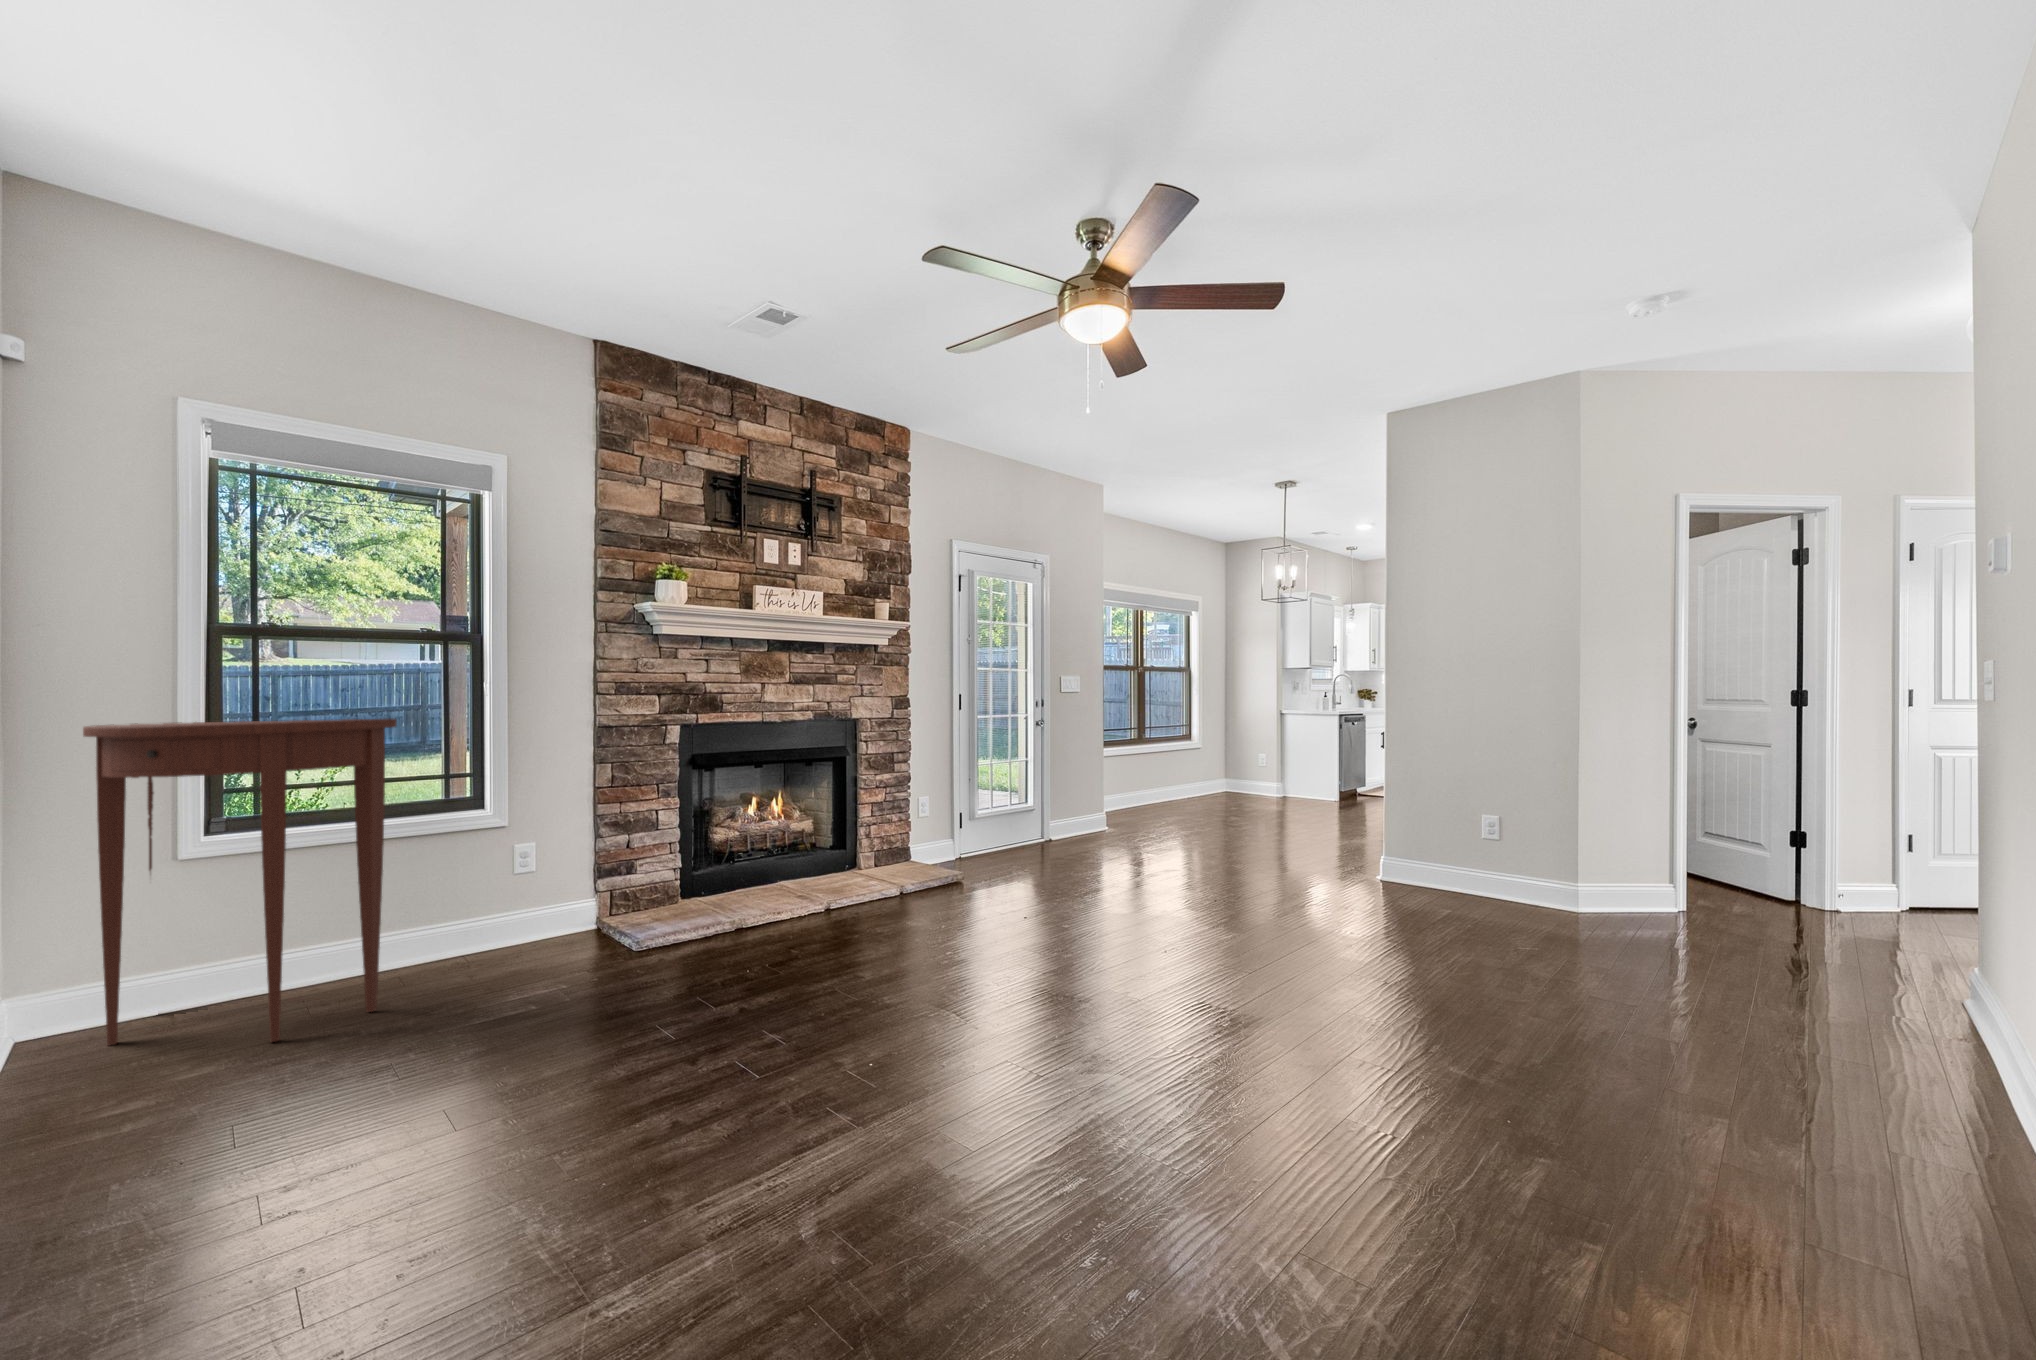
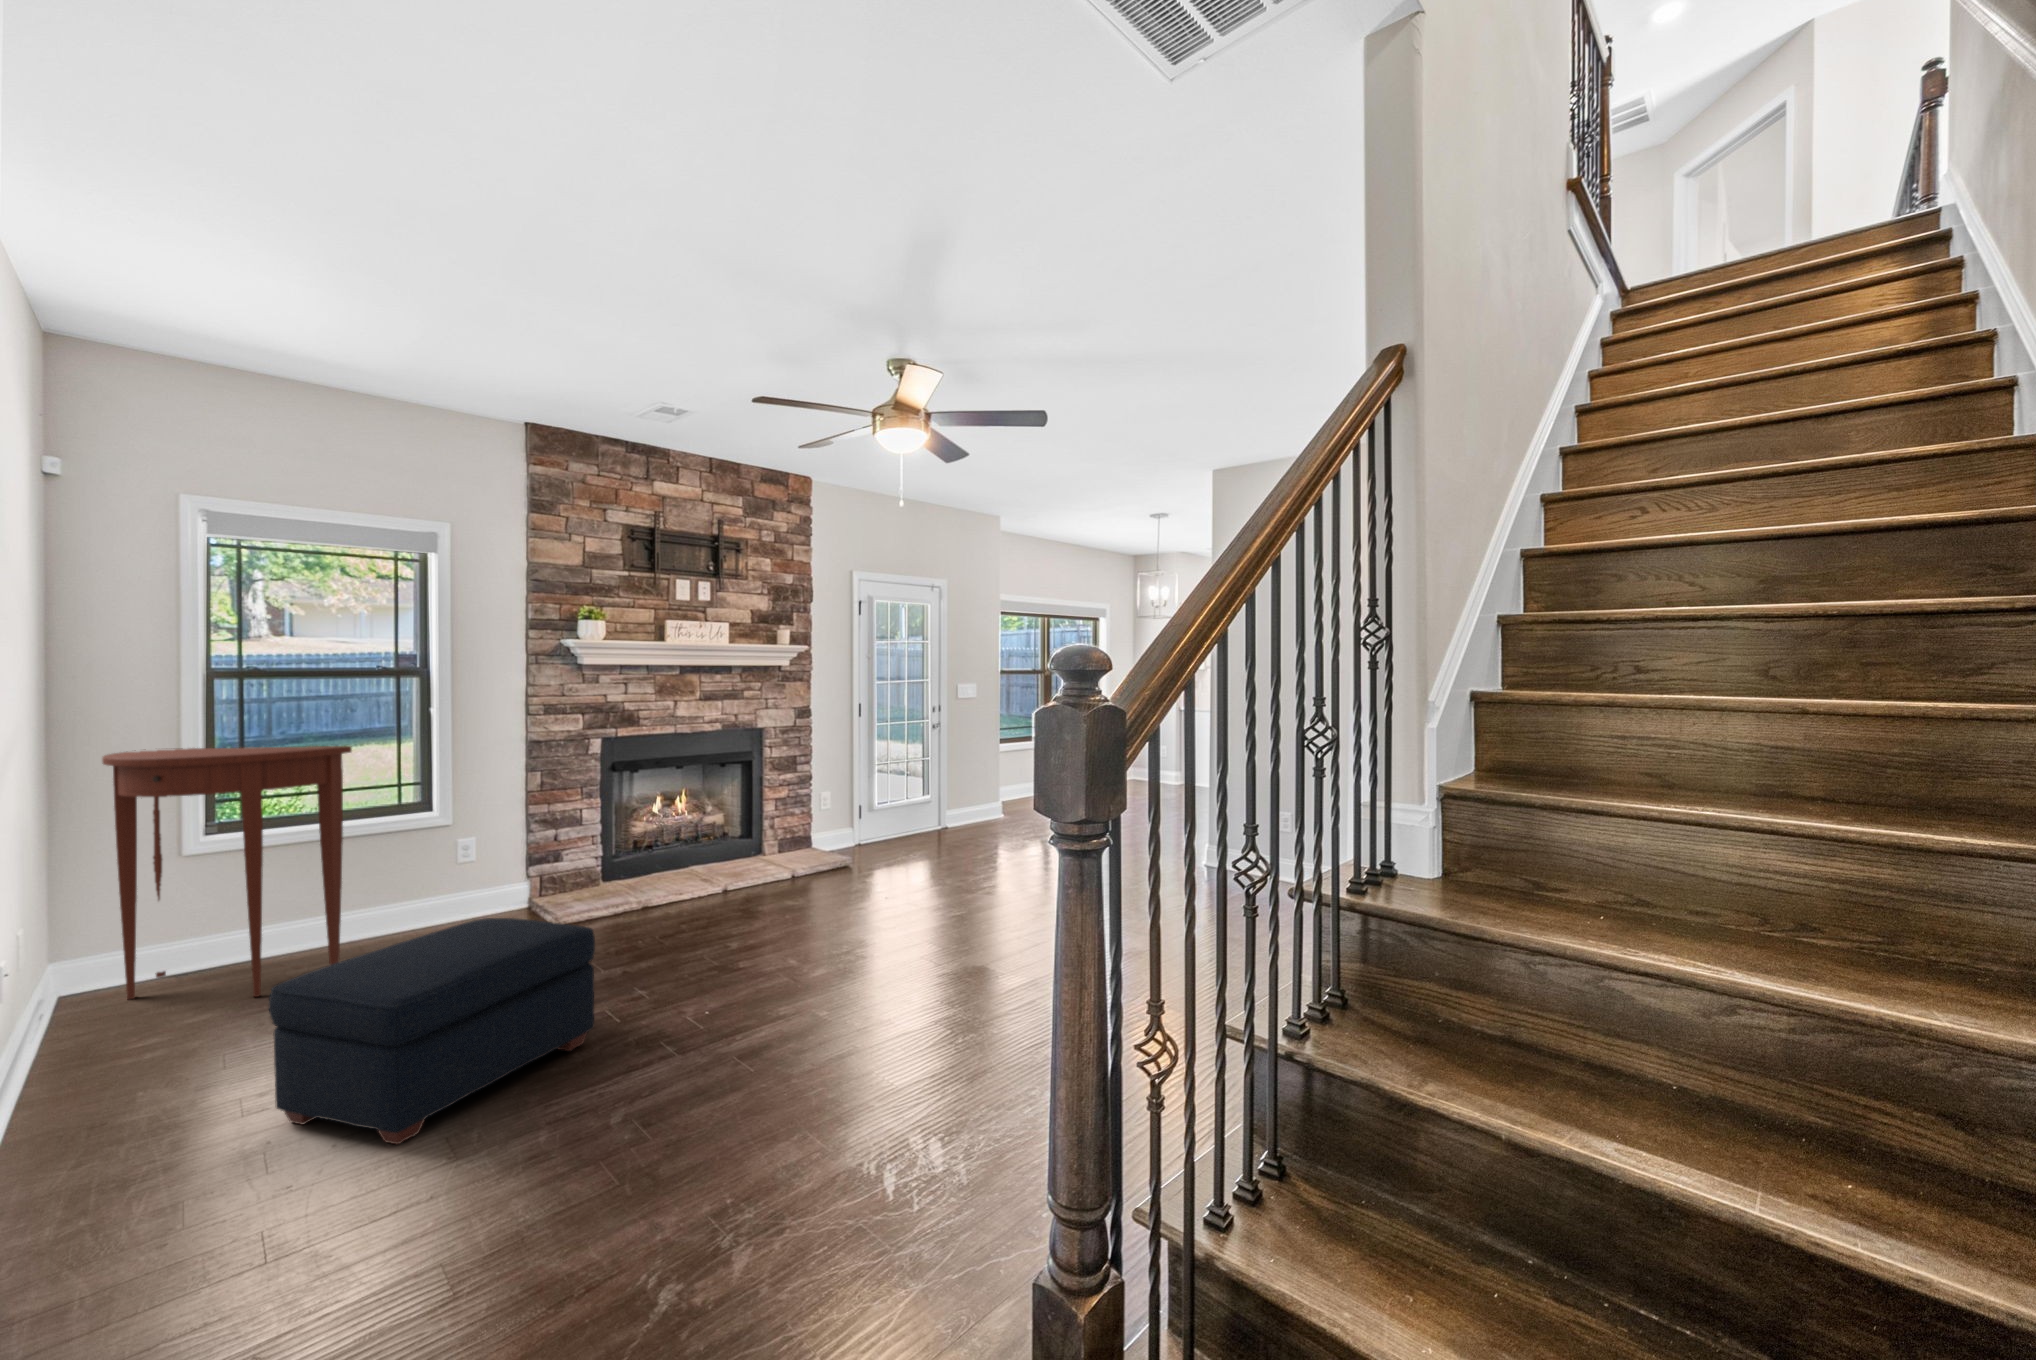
ottoman: none [308,936,739,1272] -> present [269,918,595,1144]

